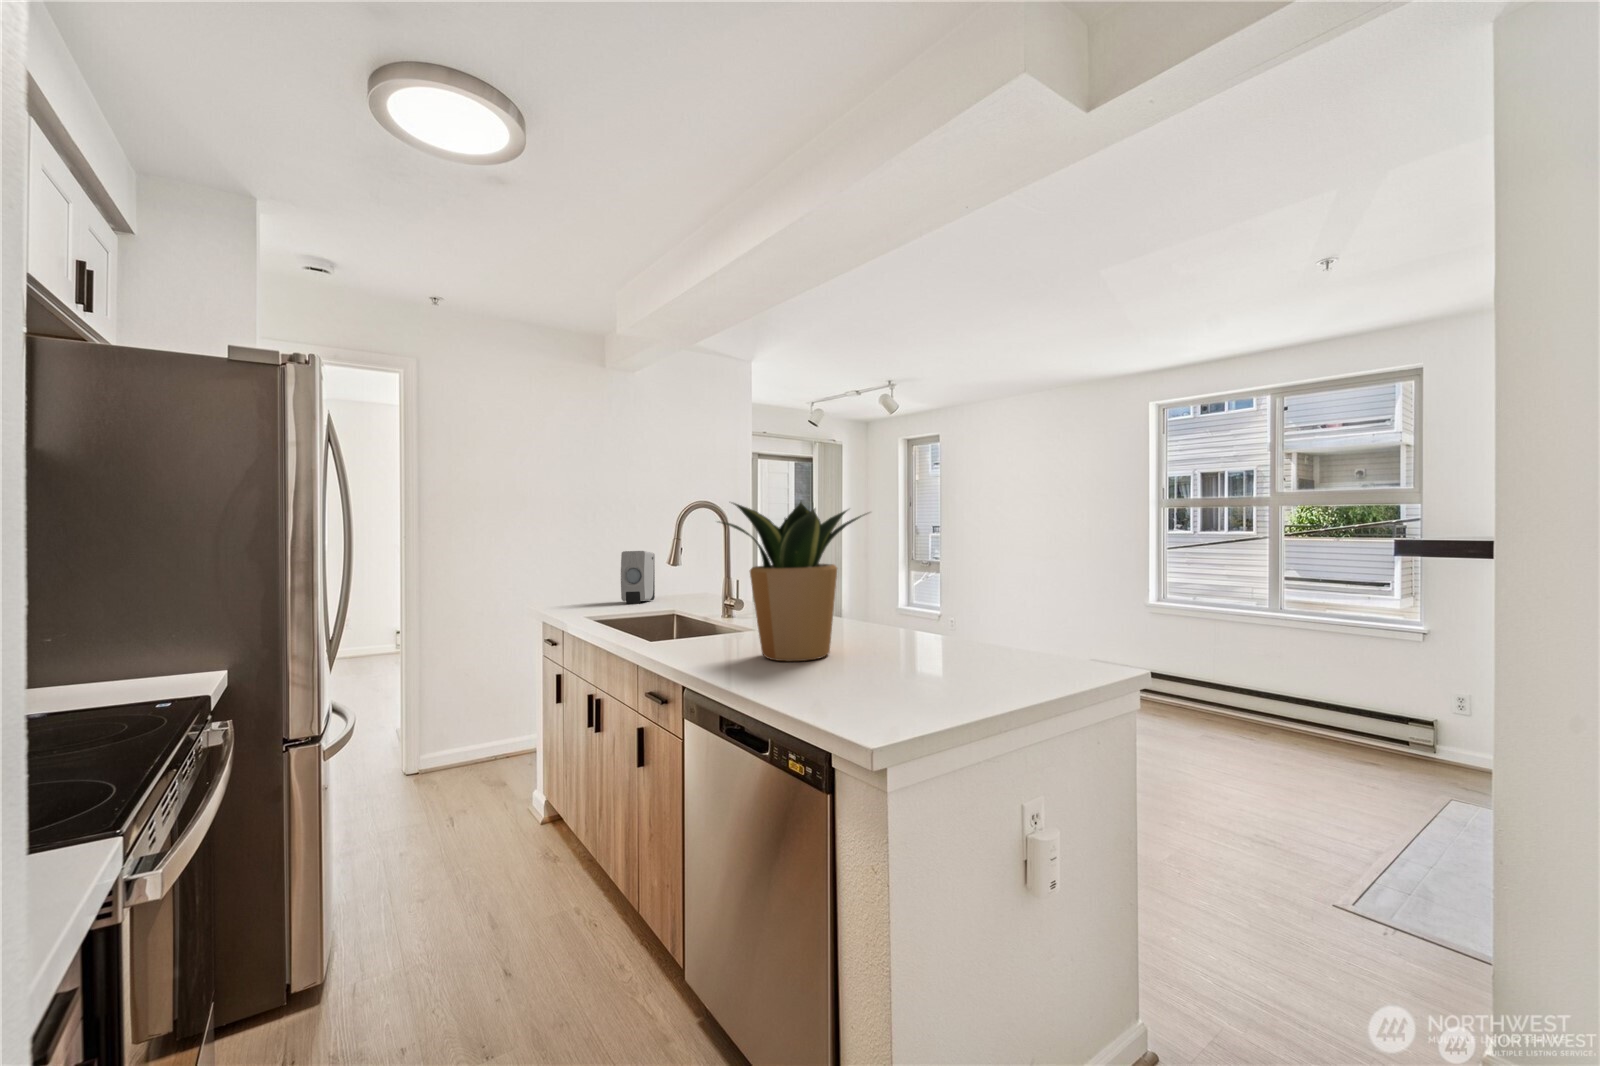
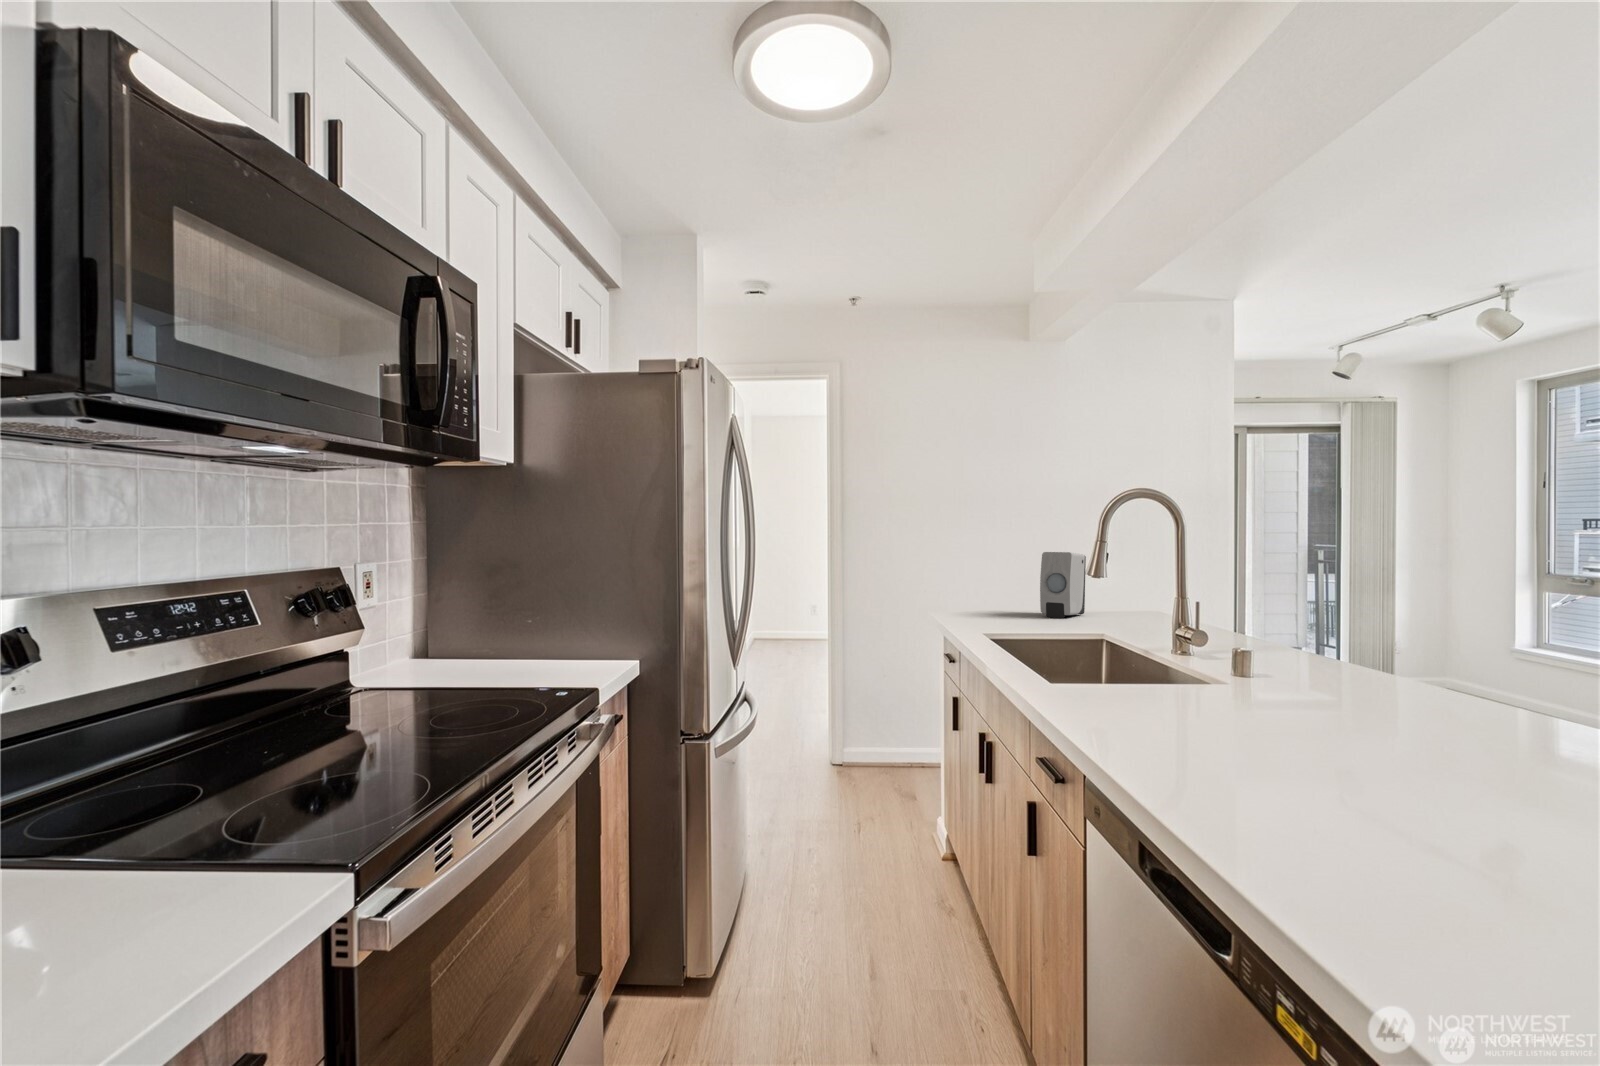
potted plant: present [719,502,867,661] -> none [1148,500,1468,772]

